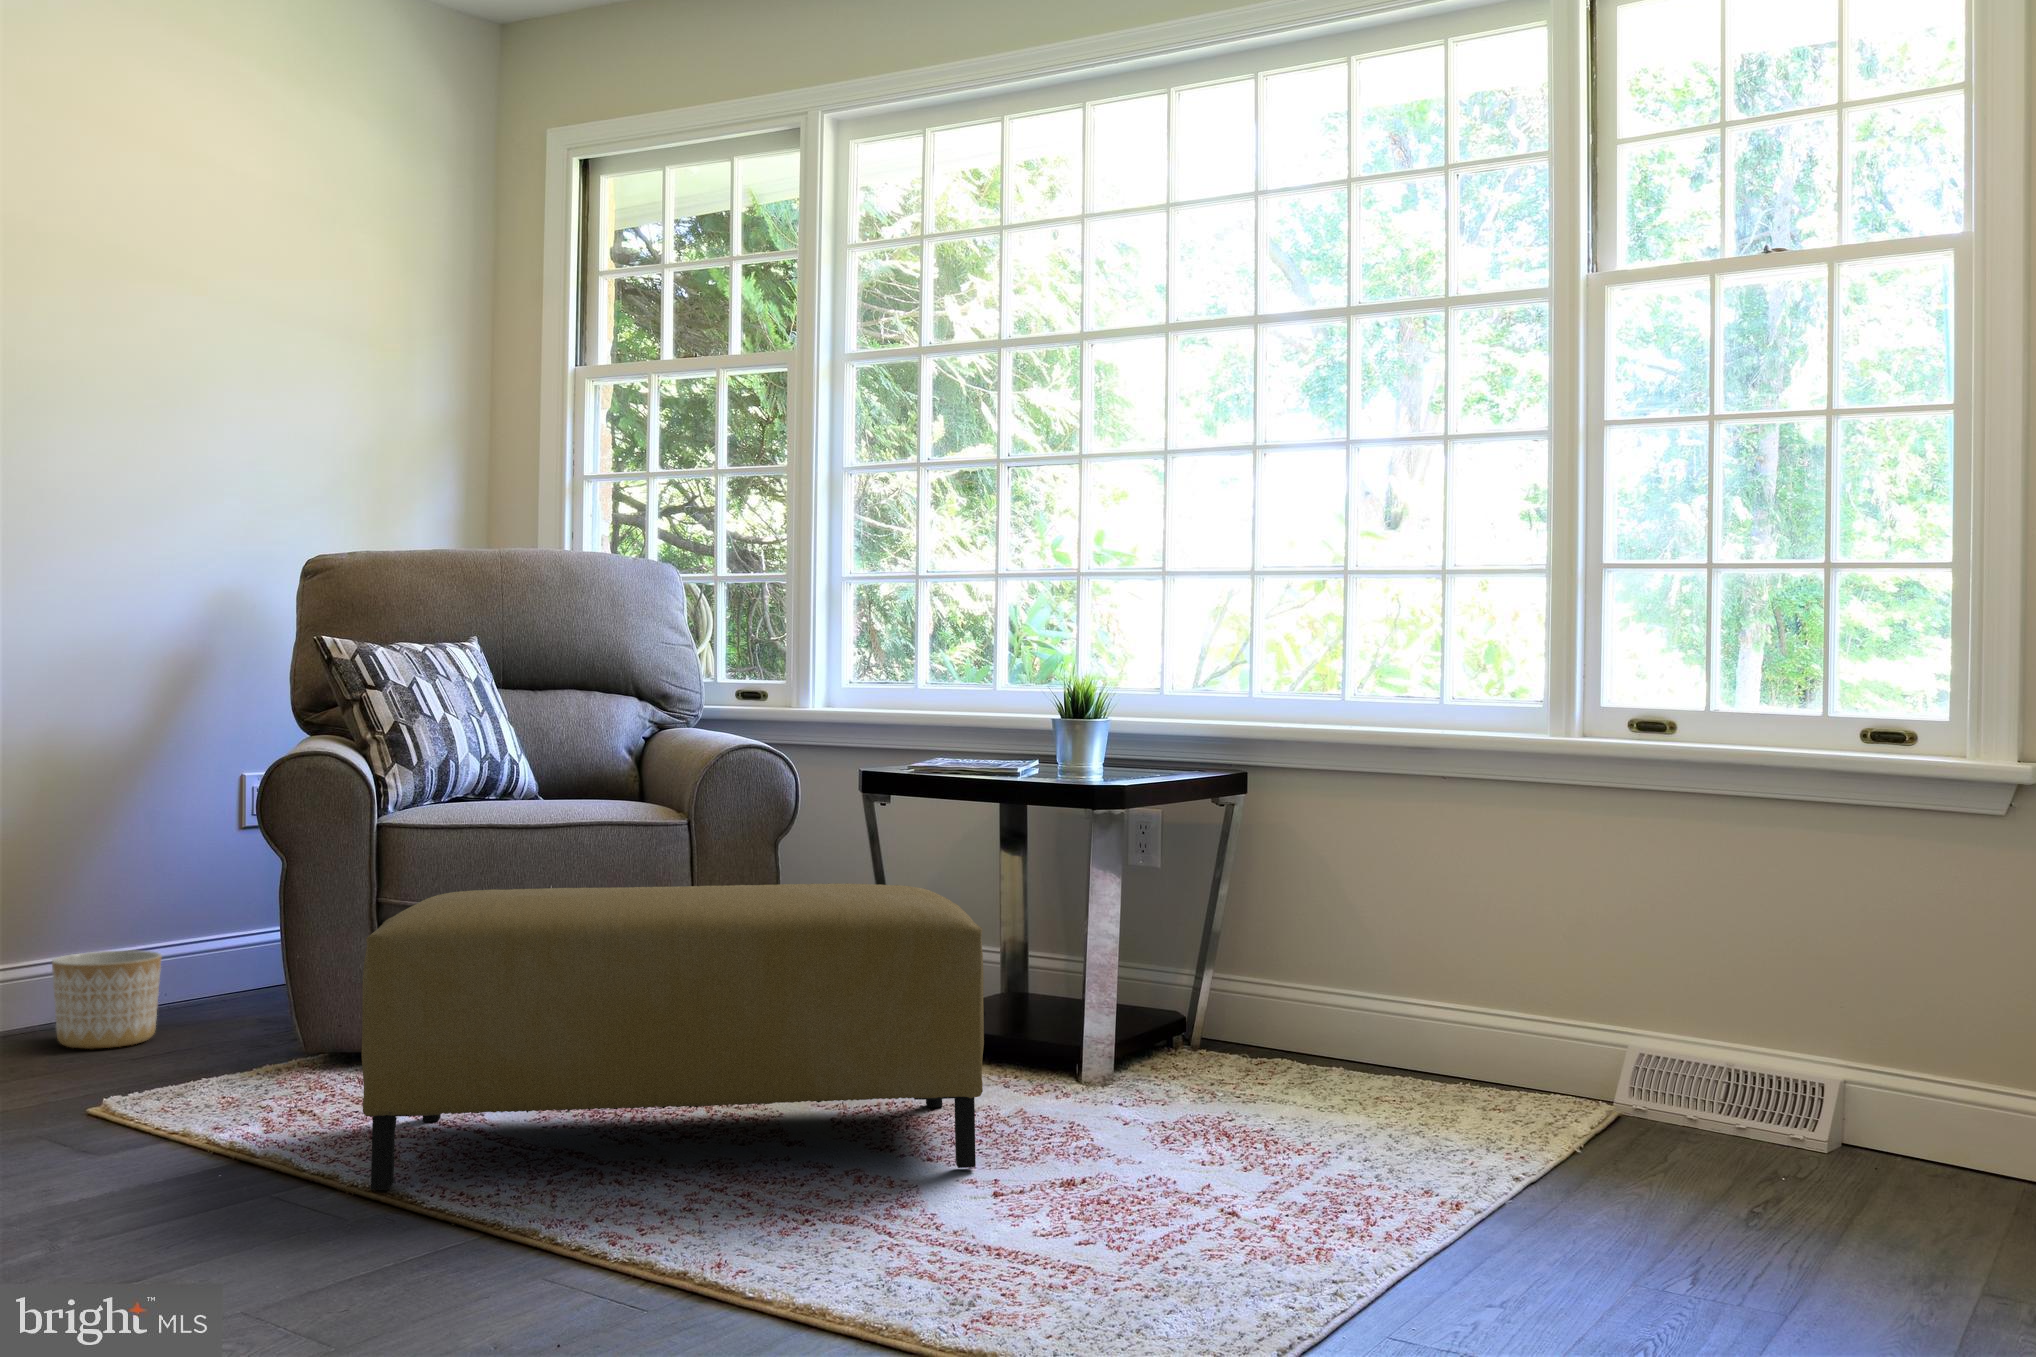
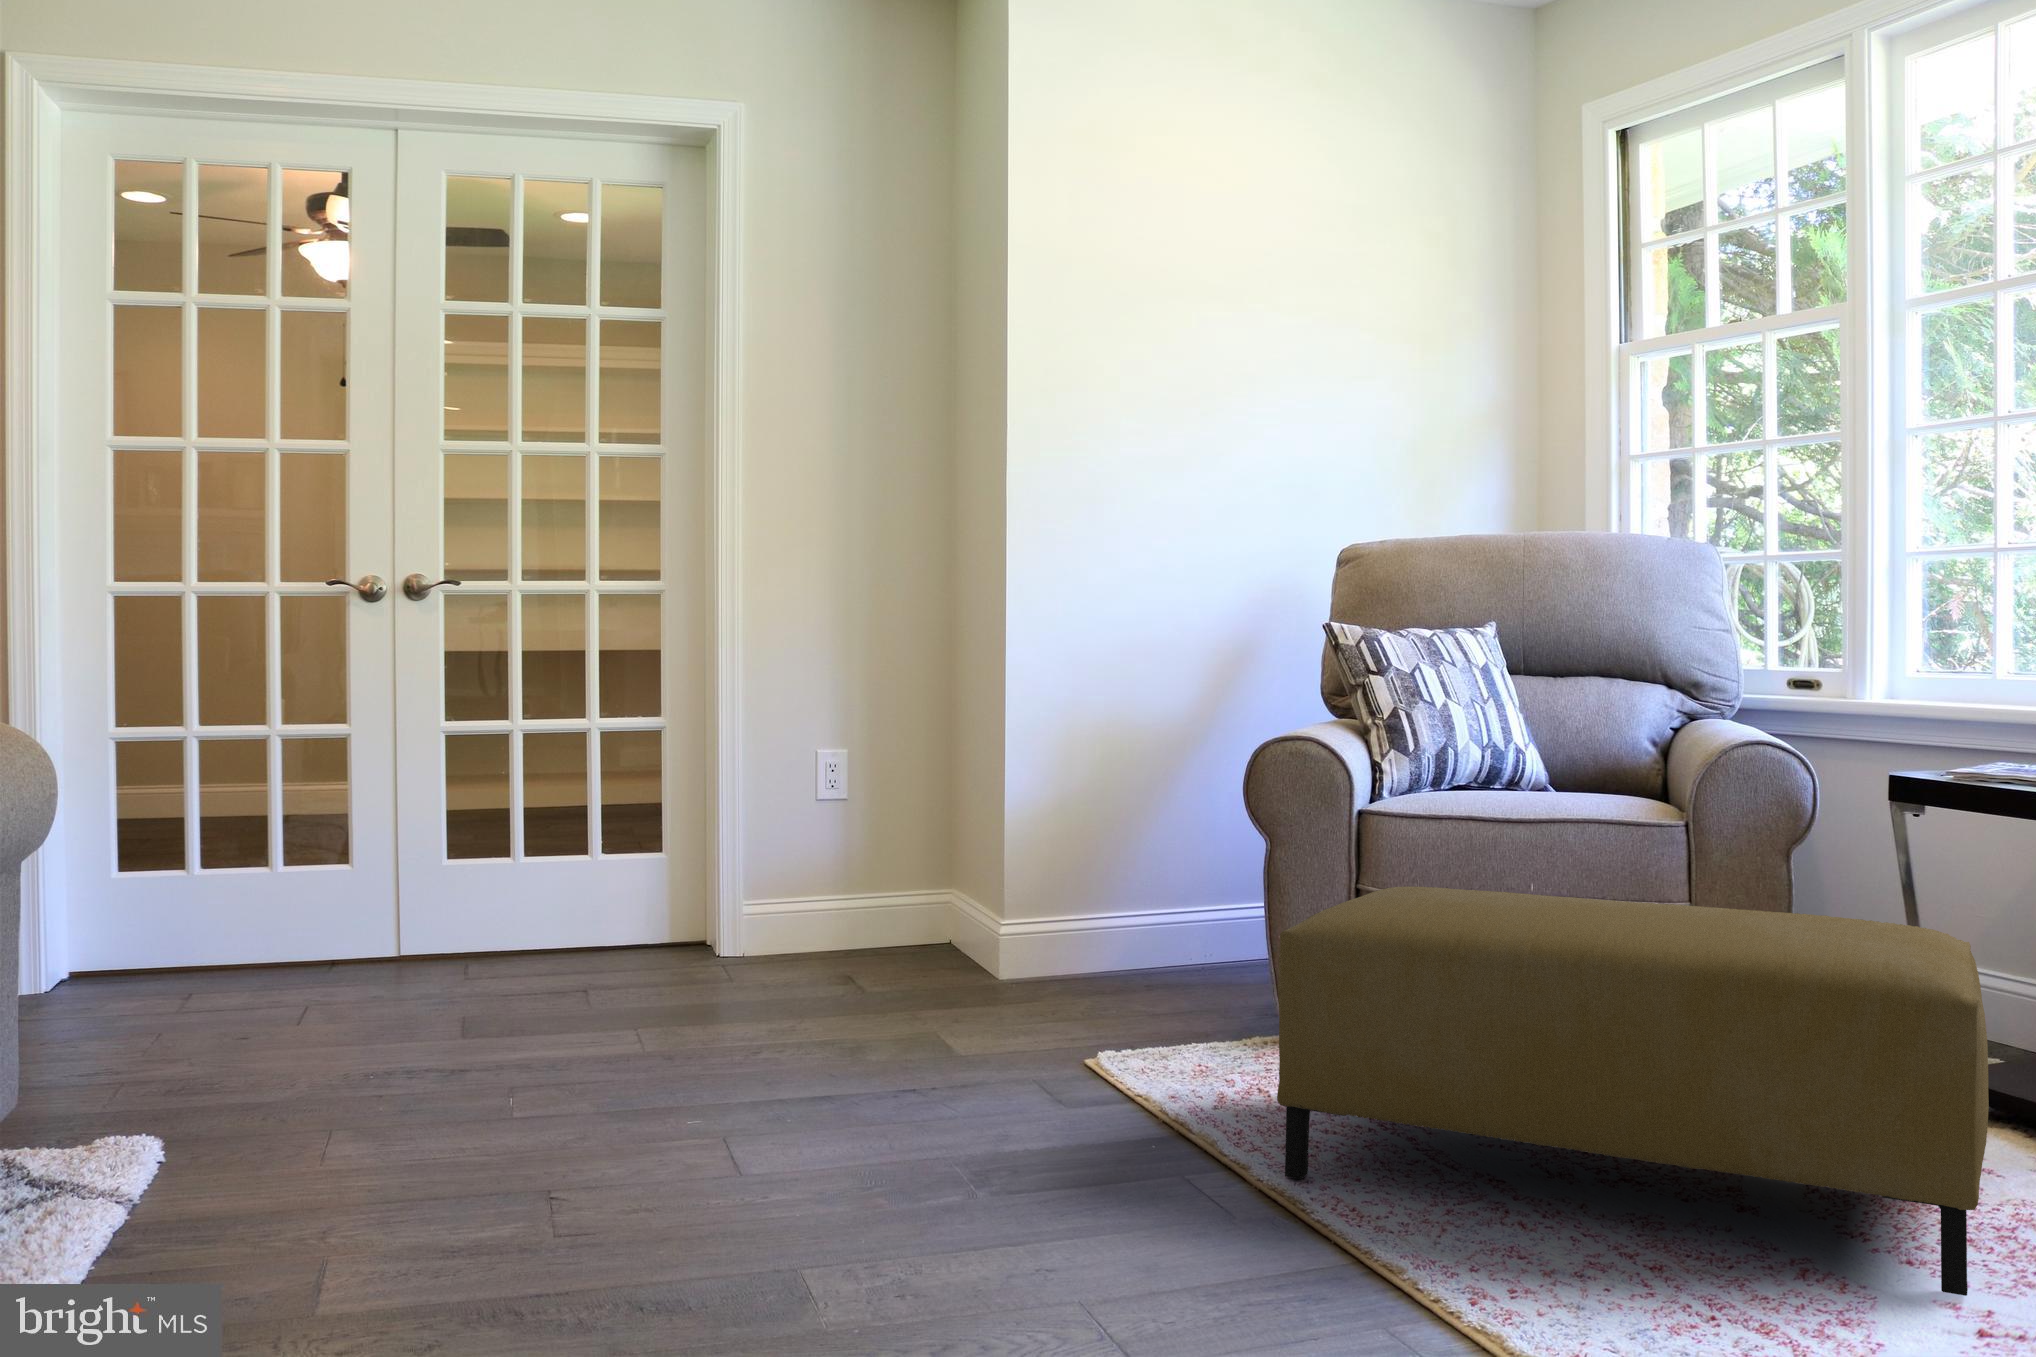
planter: present [52,950,162,1049] -> none [1134,897,1219,981]

